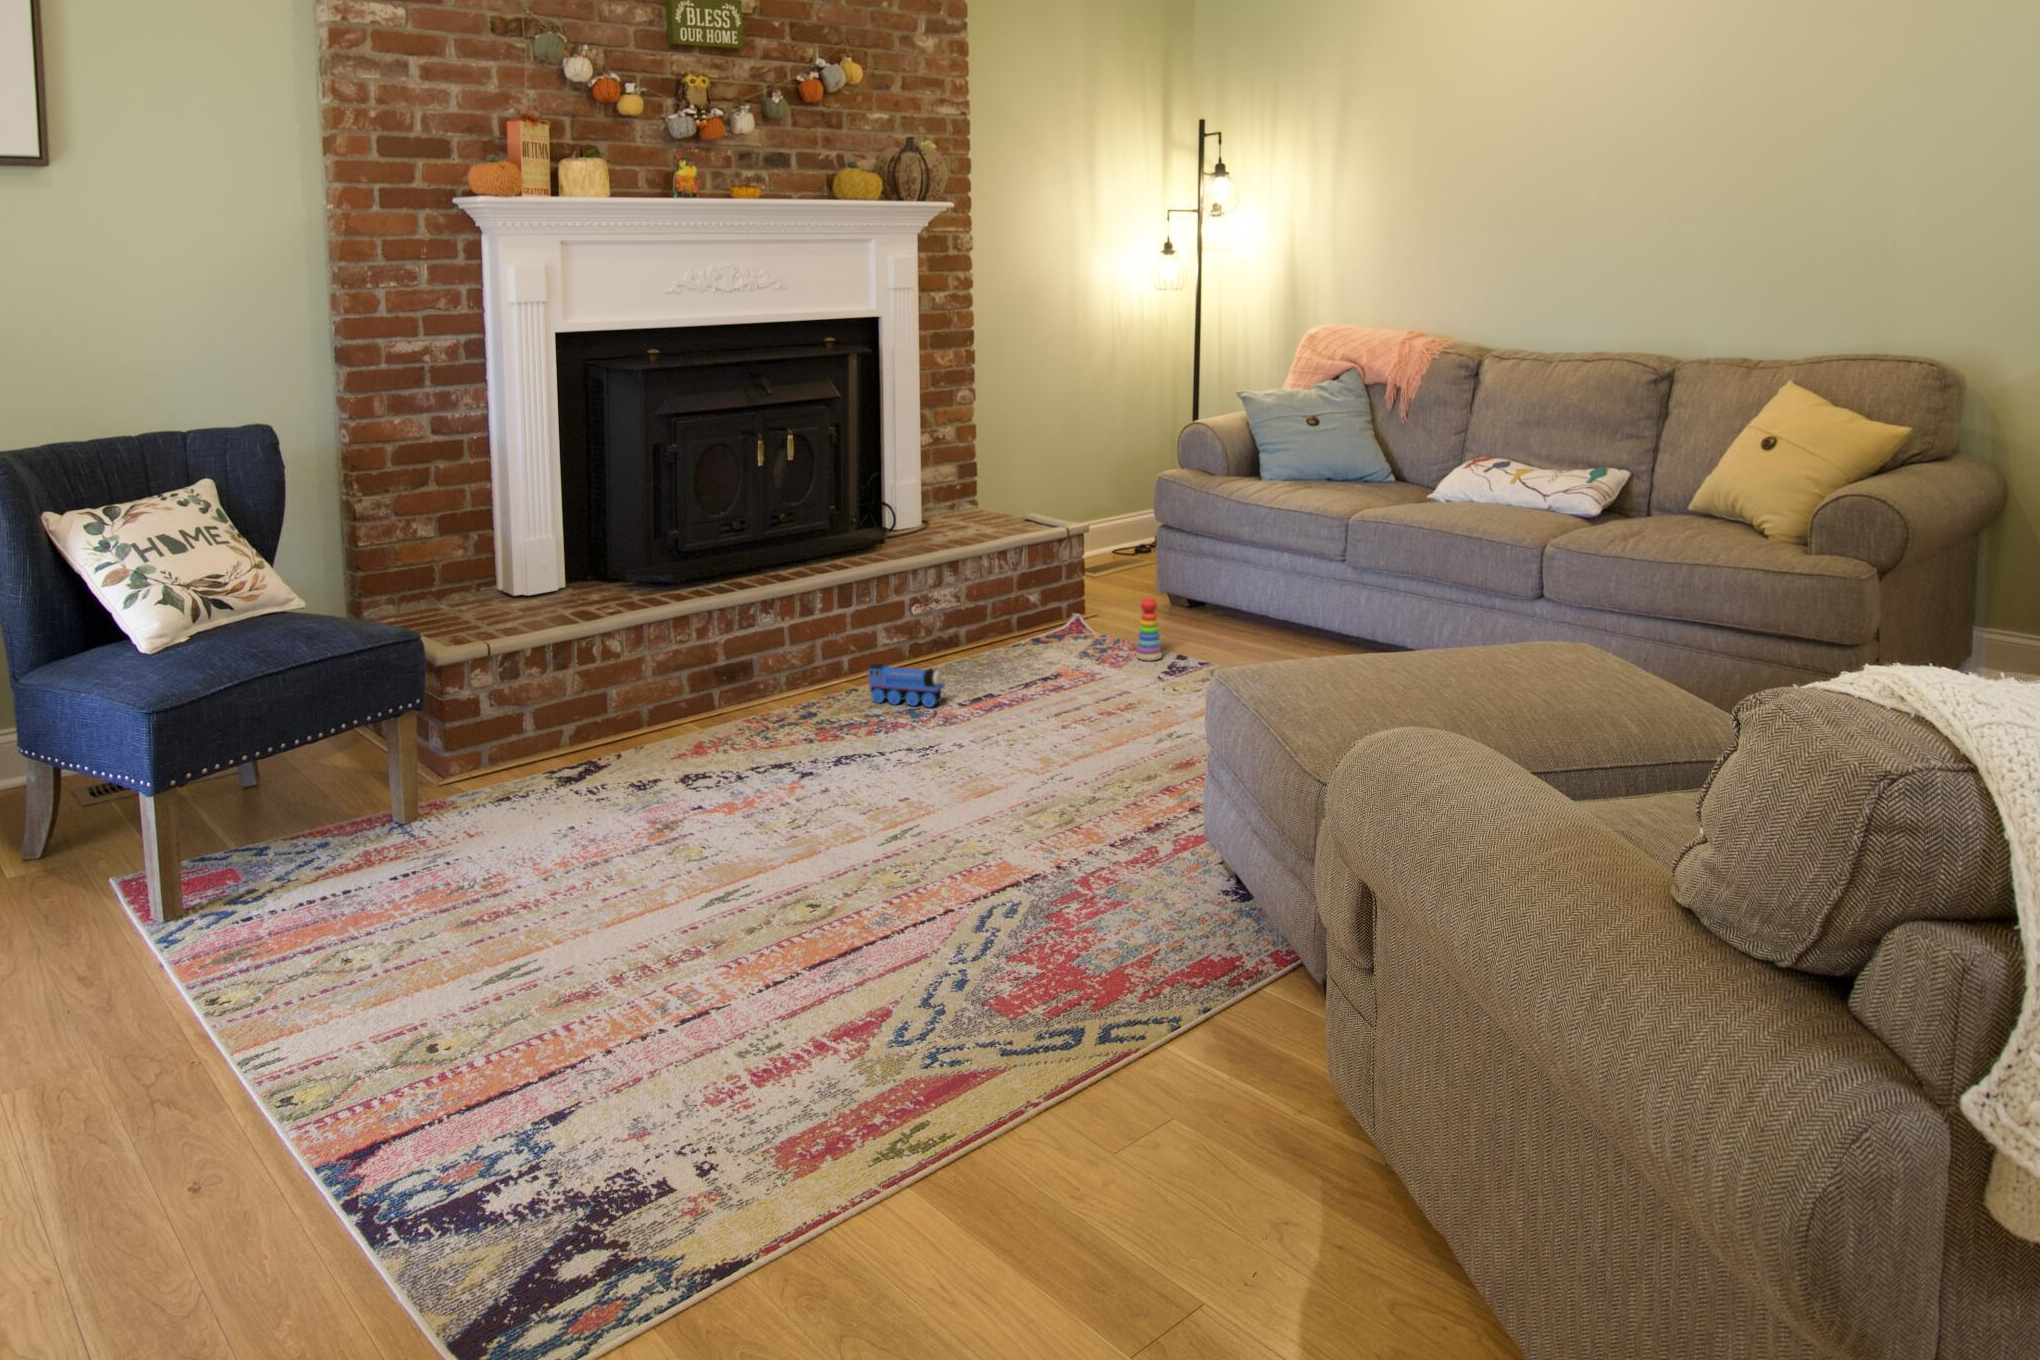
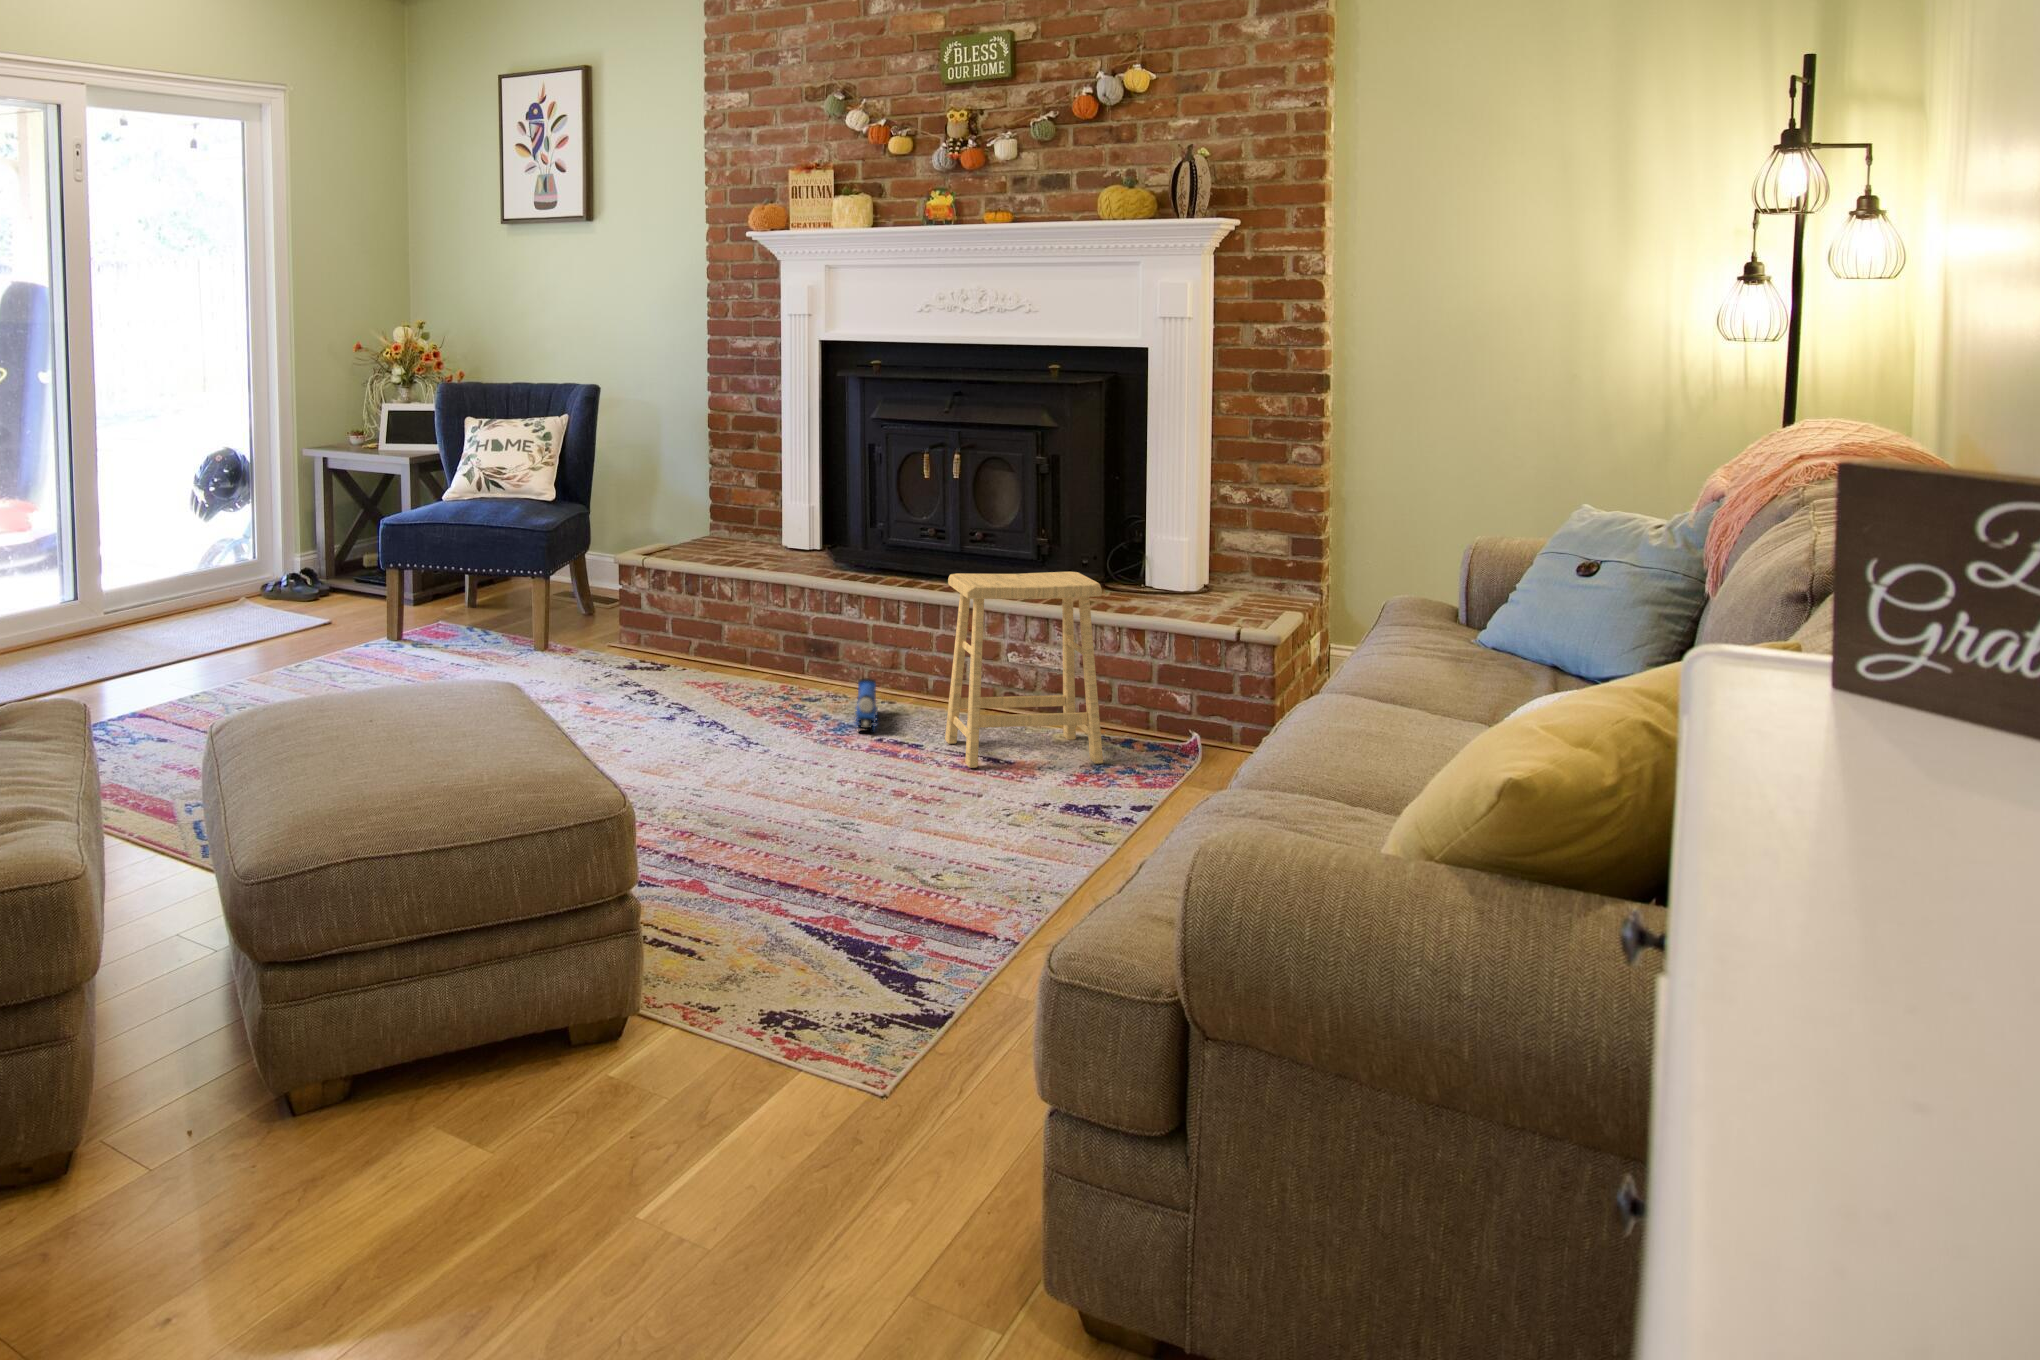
footstool: none [981,507,1076,686] -> present [945,572,1103,768]
stacking toy: present [1136,597,1162,661] -> none [1110,718,1144,800]

